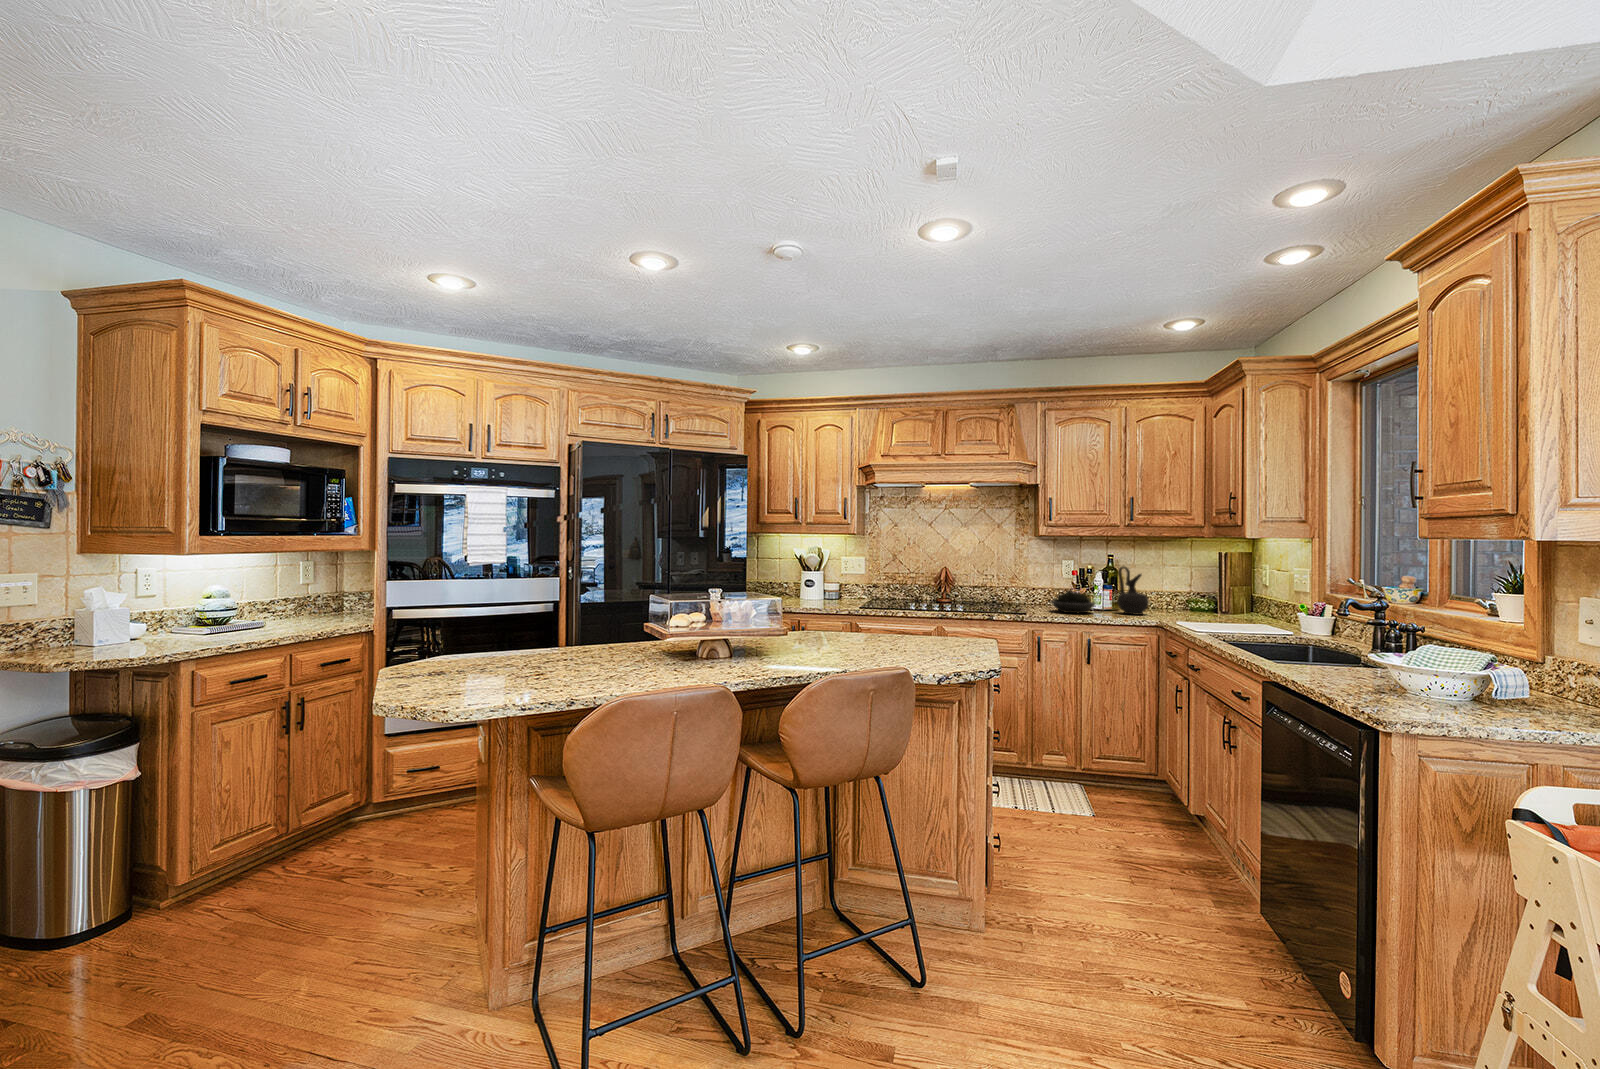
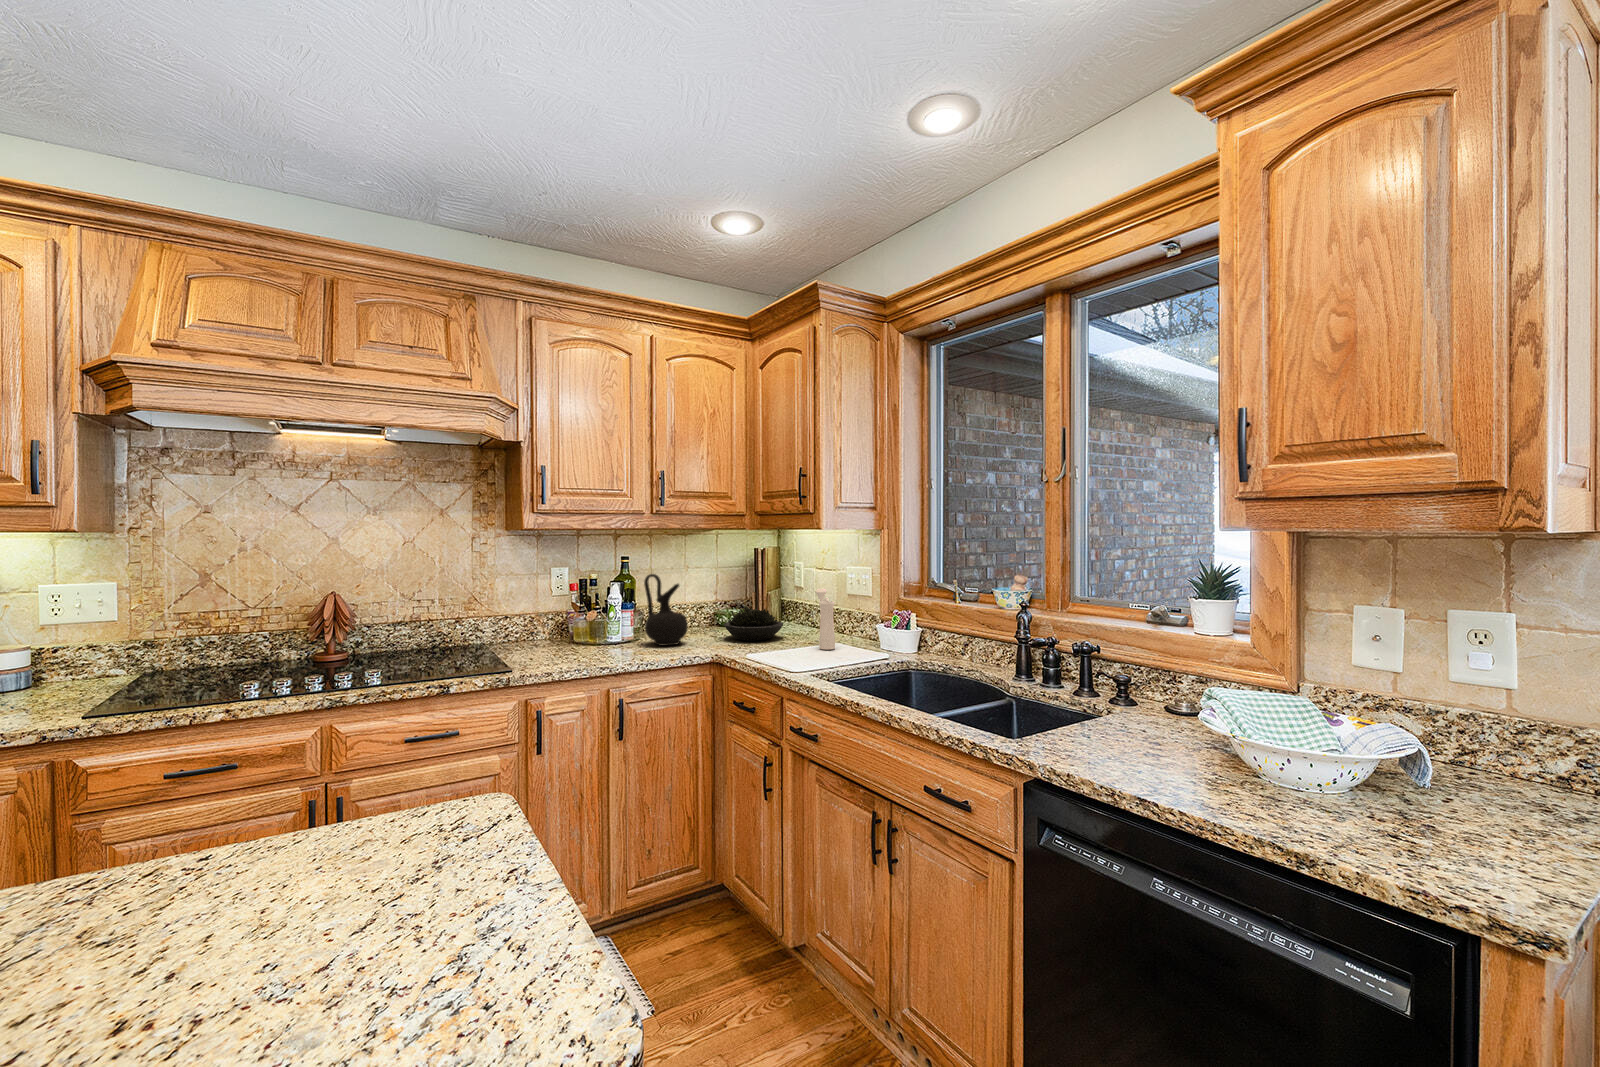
pepper mill: none [1246,583,1261,628] -> present [815,588,835,650]
succulent plant: present [1051,590,1095,613] -> present [724,607,783,641]

